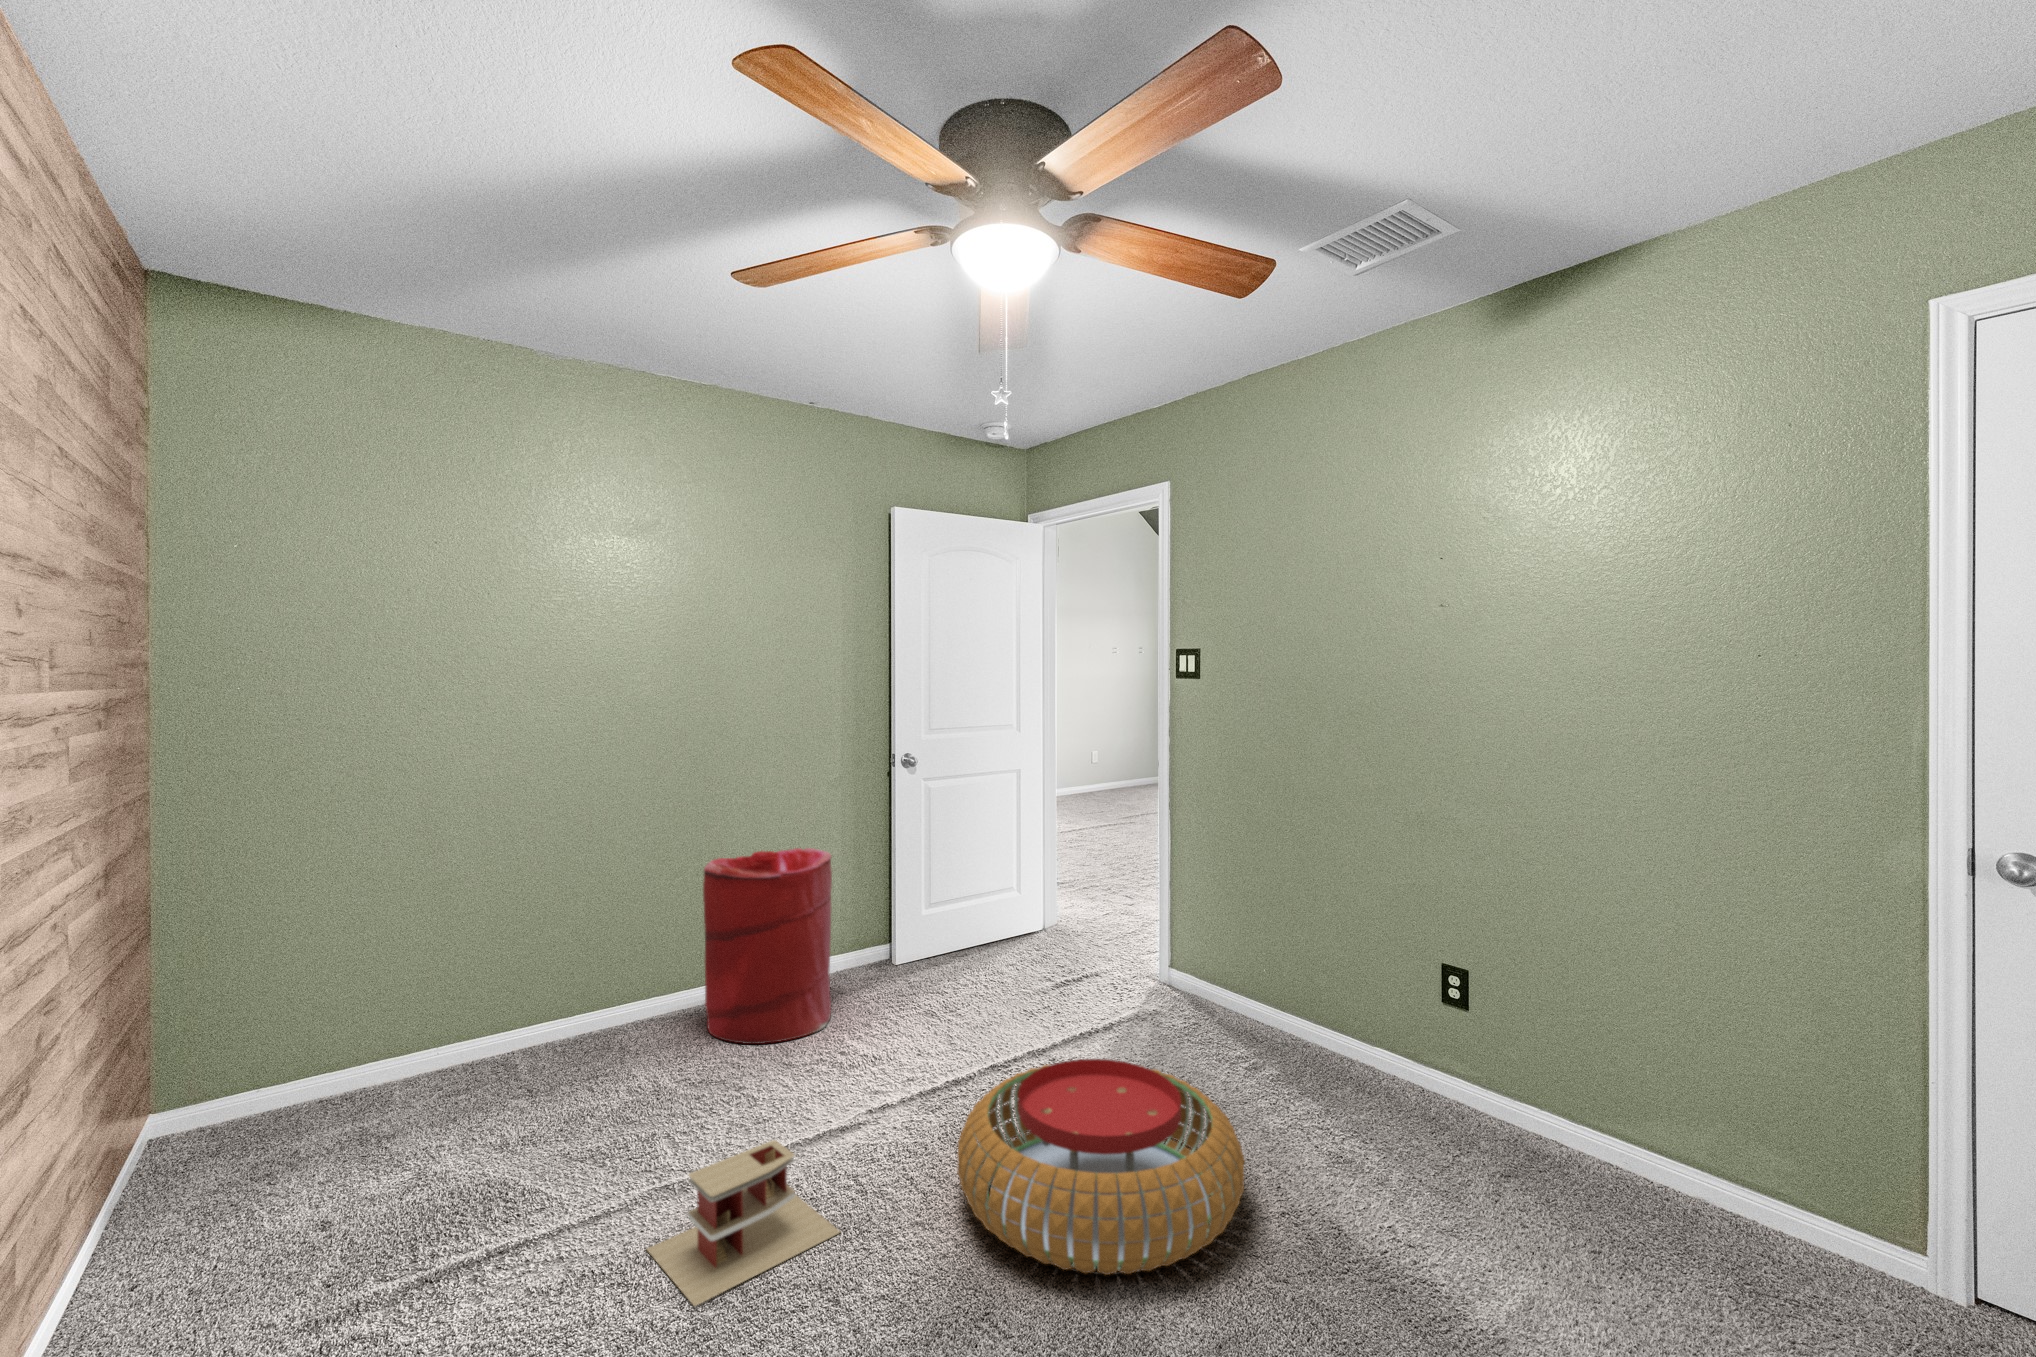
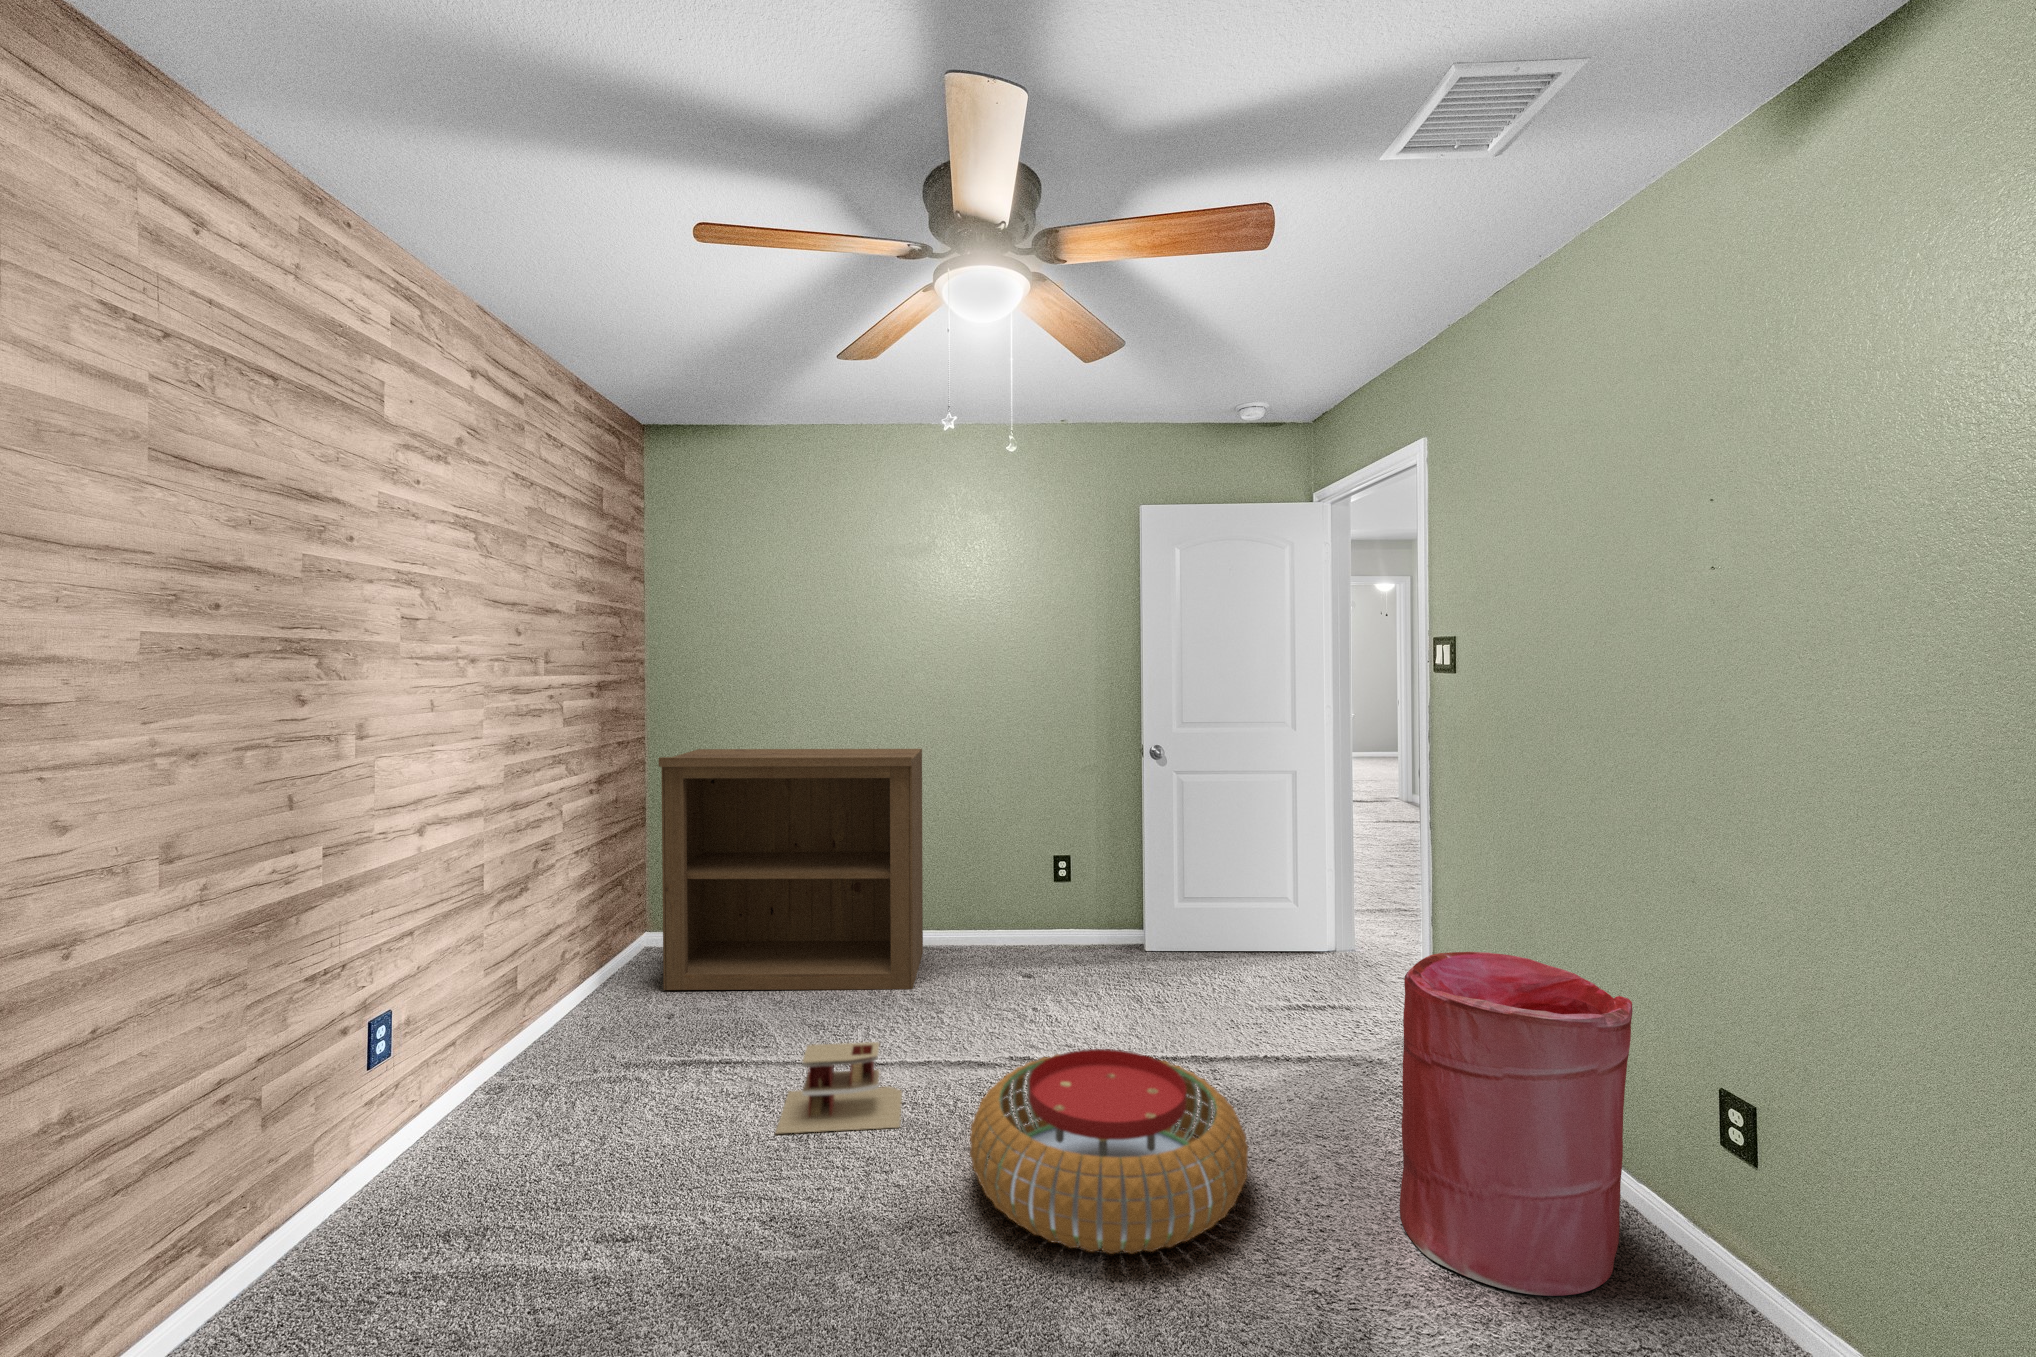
bookshelf: none [246,773,665,1189] -> present [659,749,923,990]
laundry hamper: present [703,848,832,1044] -> present [1400,952,1633,1296]

